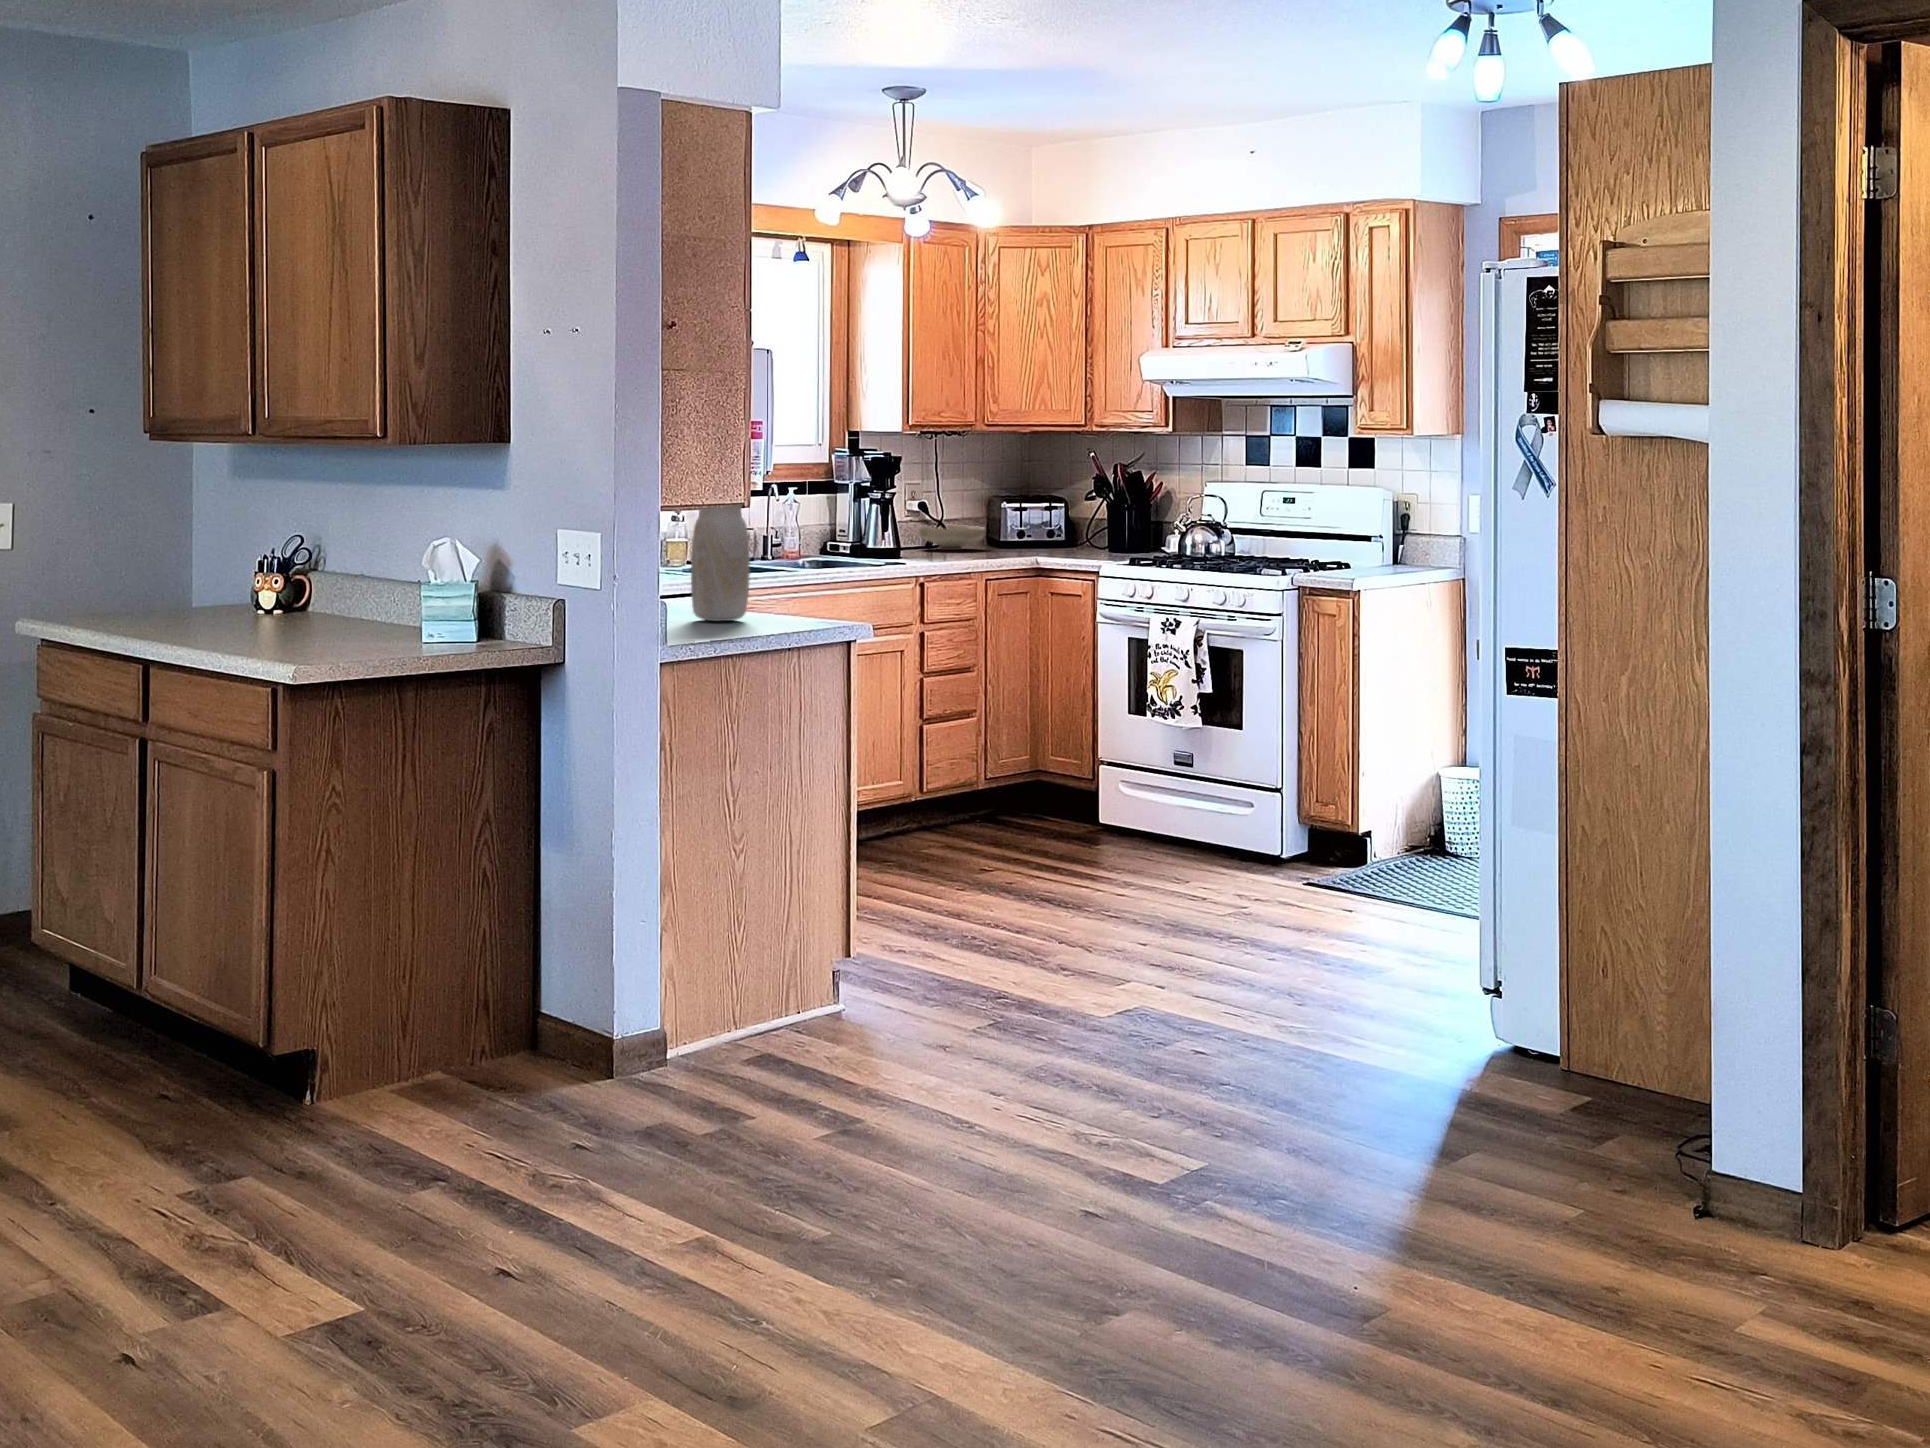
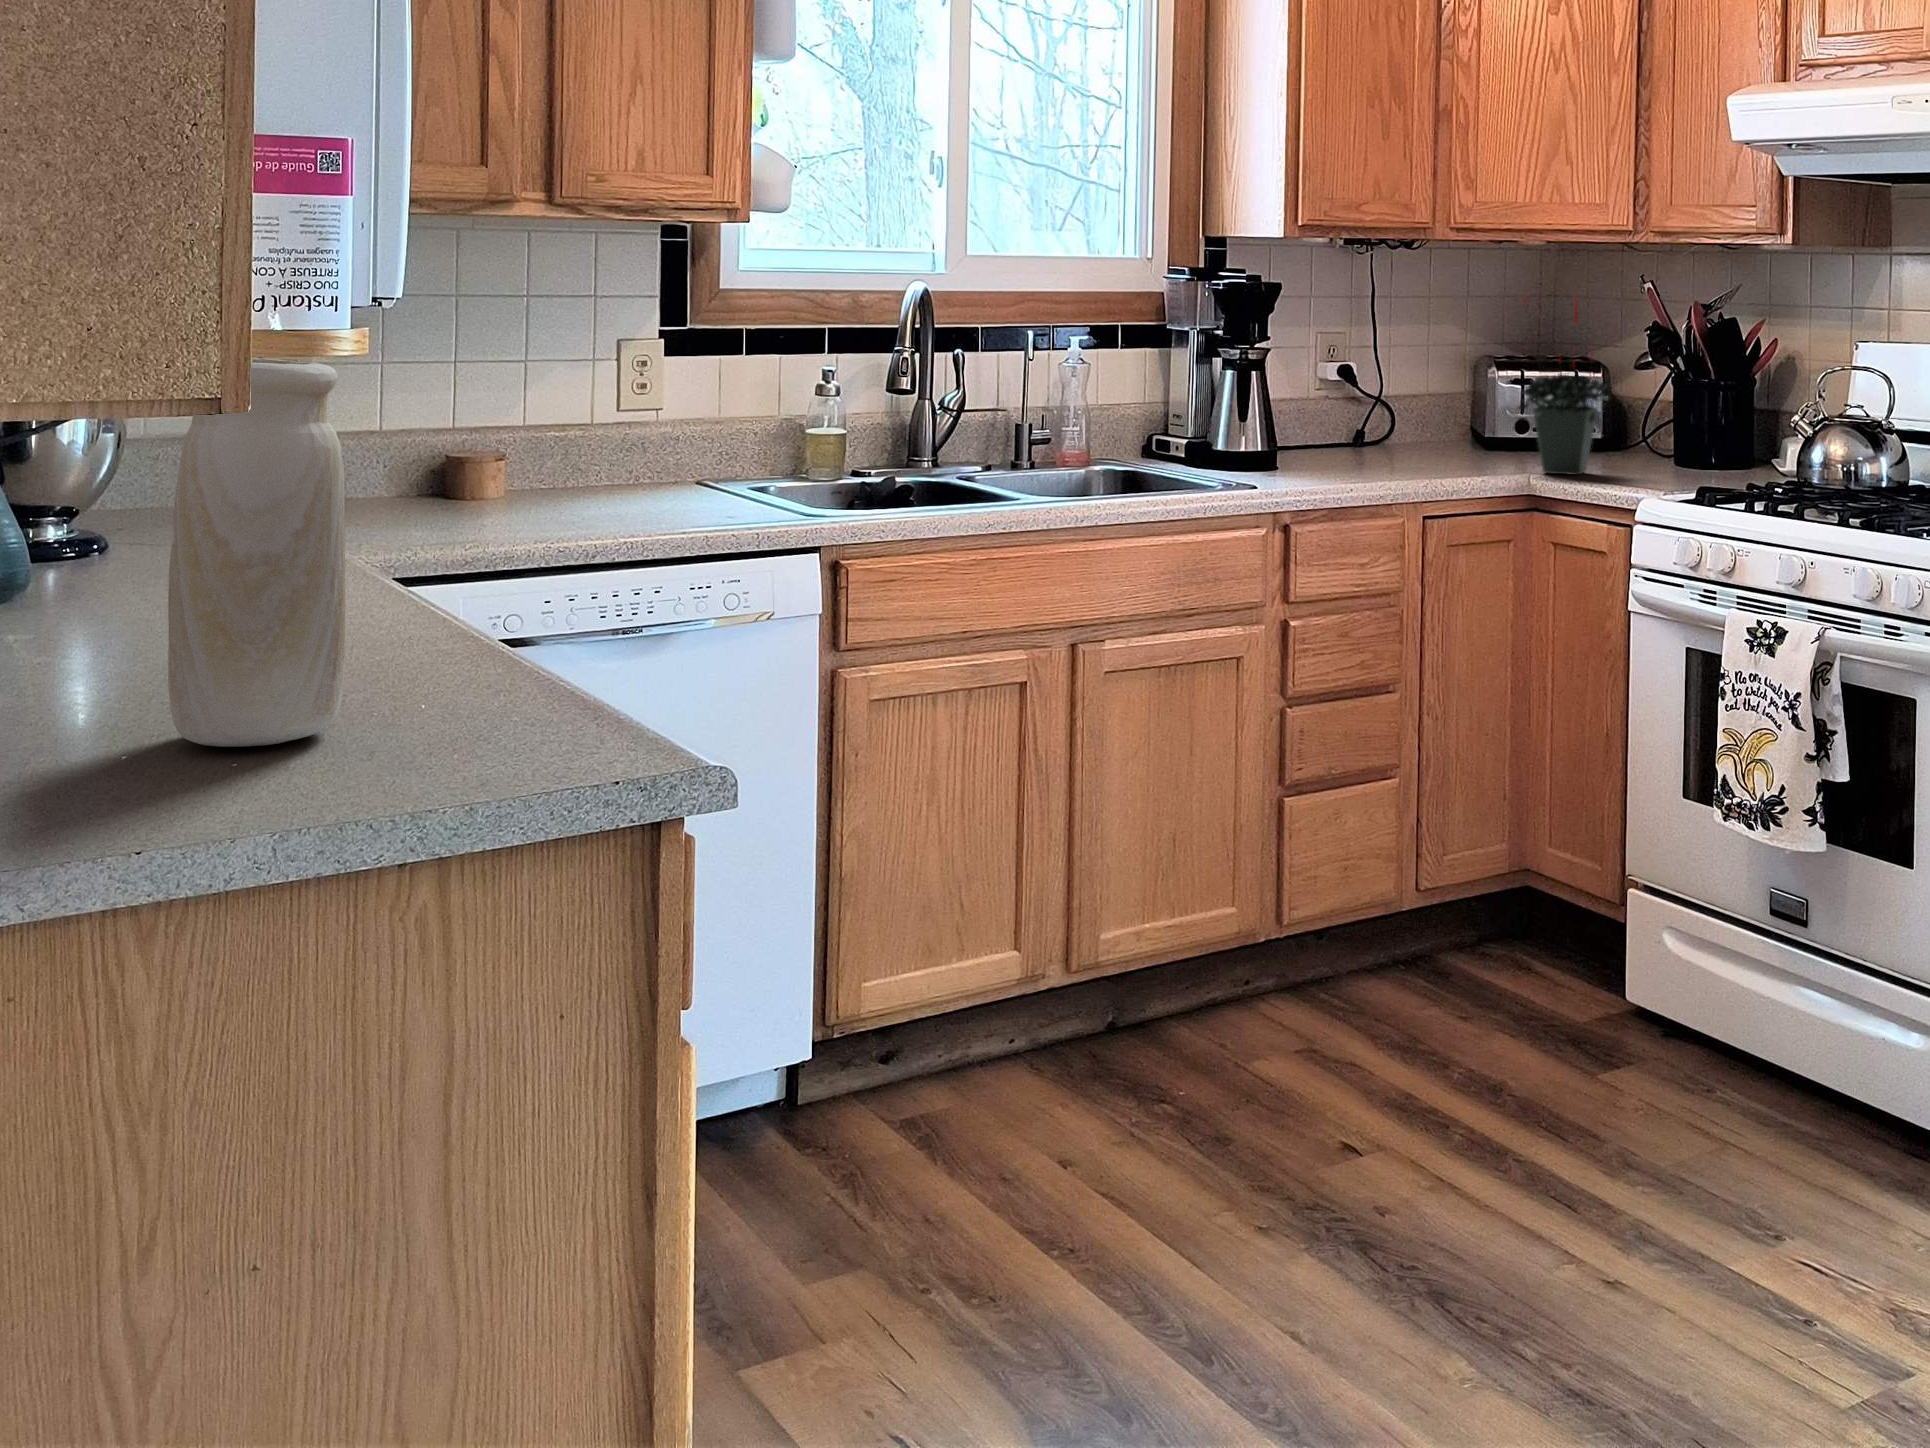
potted plant: none [1030,459,1079,557] -> present [1517,298,1609,475]
bowl: present [919,525,986,550] -> none [1343,404,1460,450]

